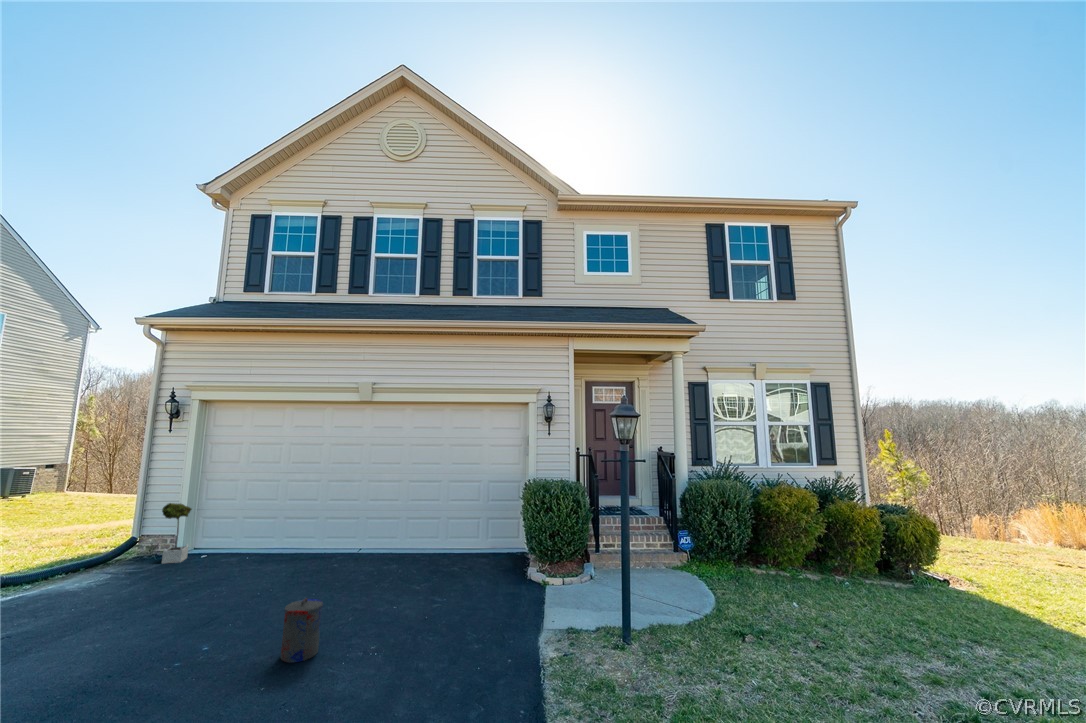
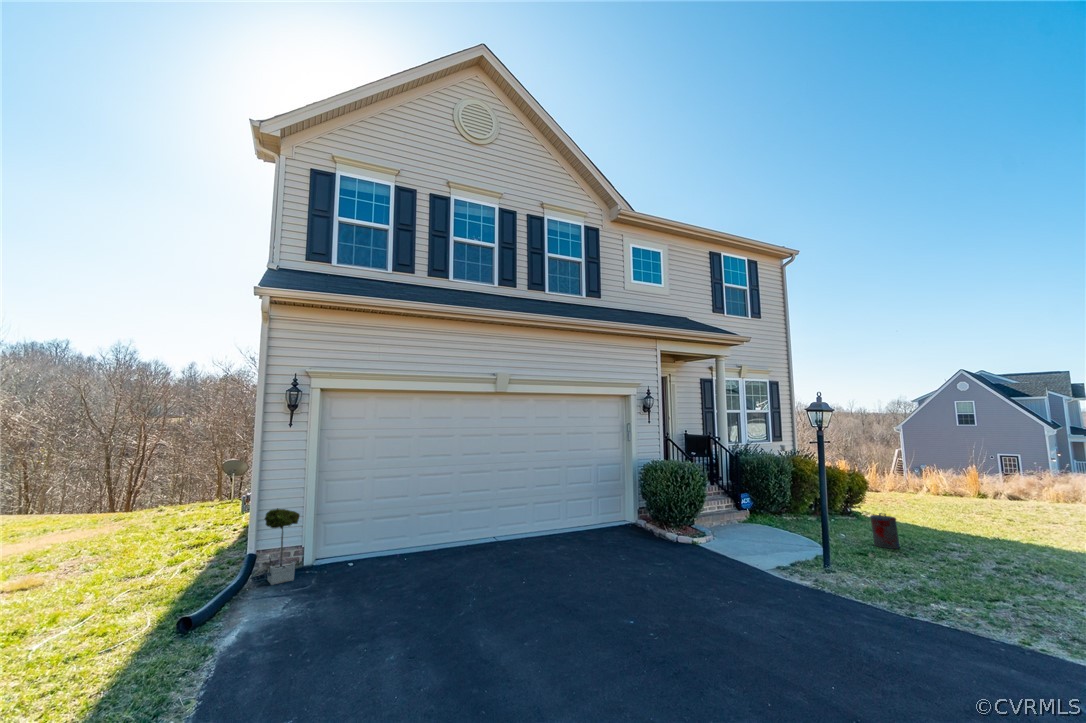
trash can: present [281,598,323,663] -> present [870,513,900,549]

